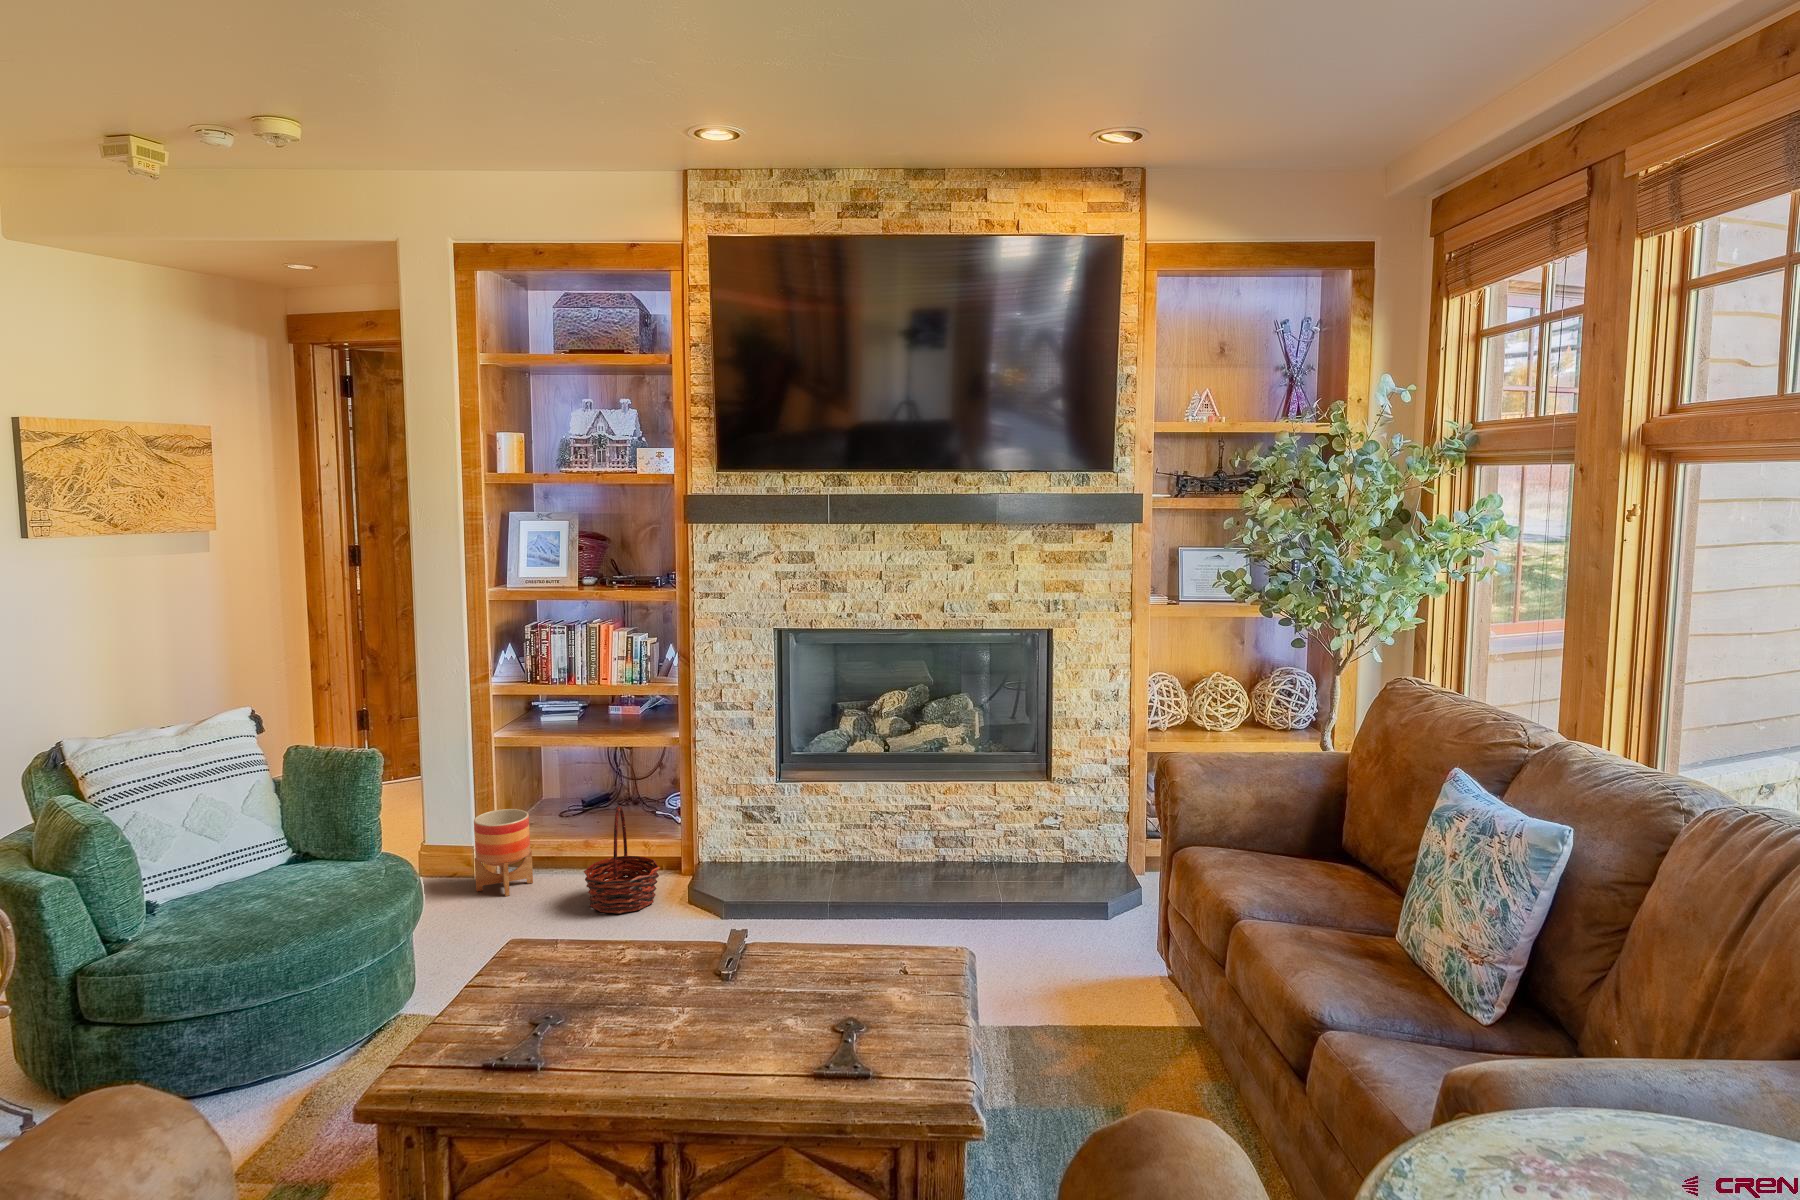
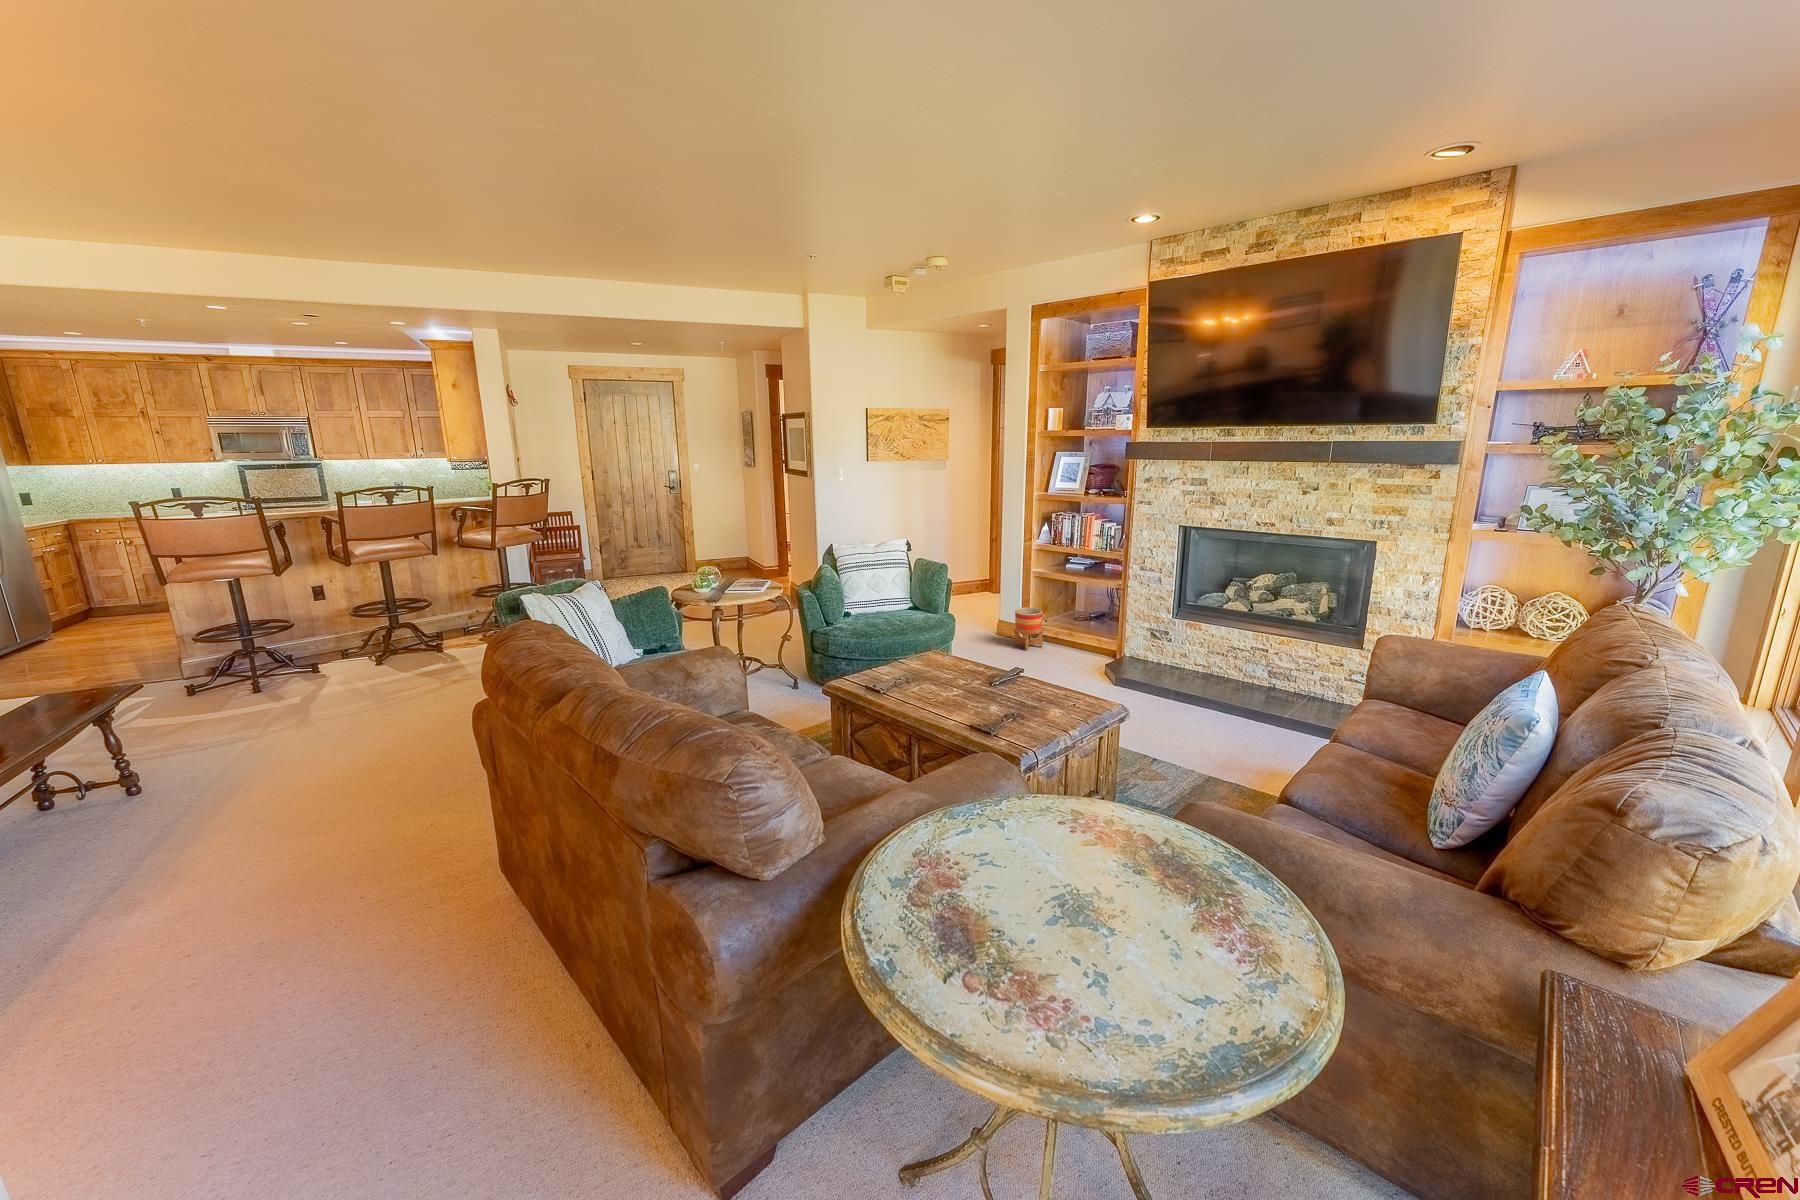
basket: present [584,806,660,914] -> none [1056,615,1097,671]

